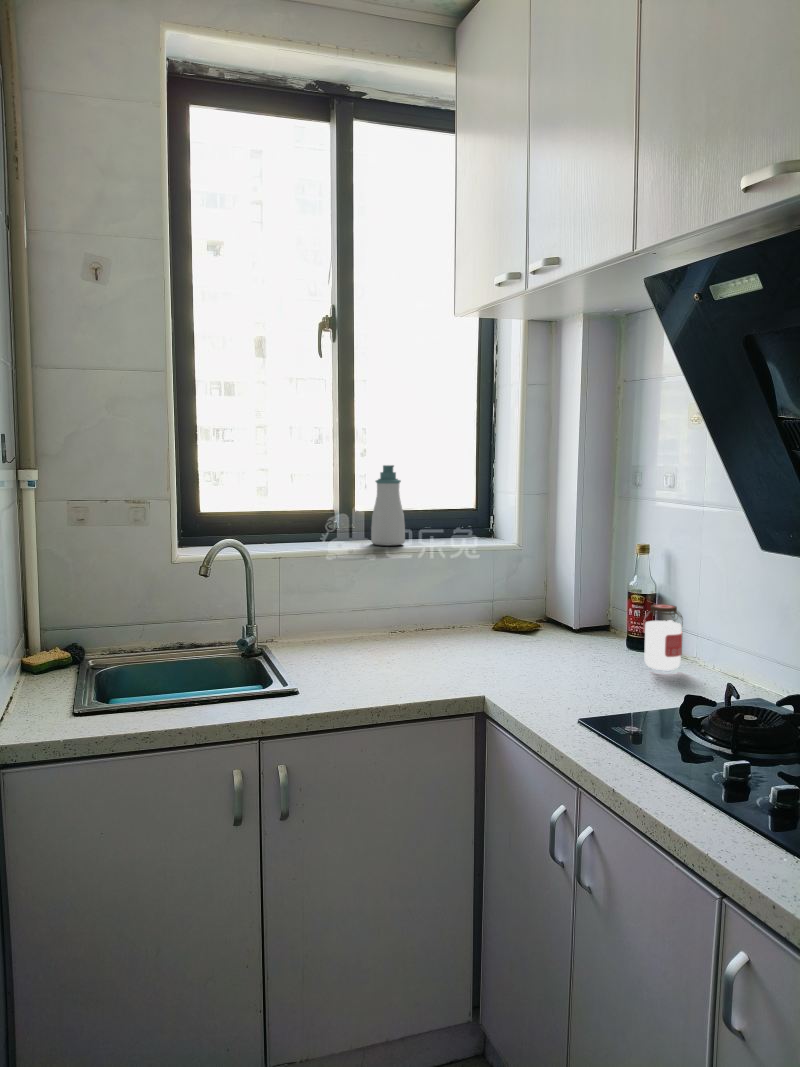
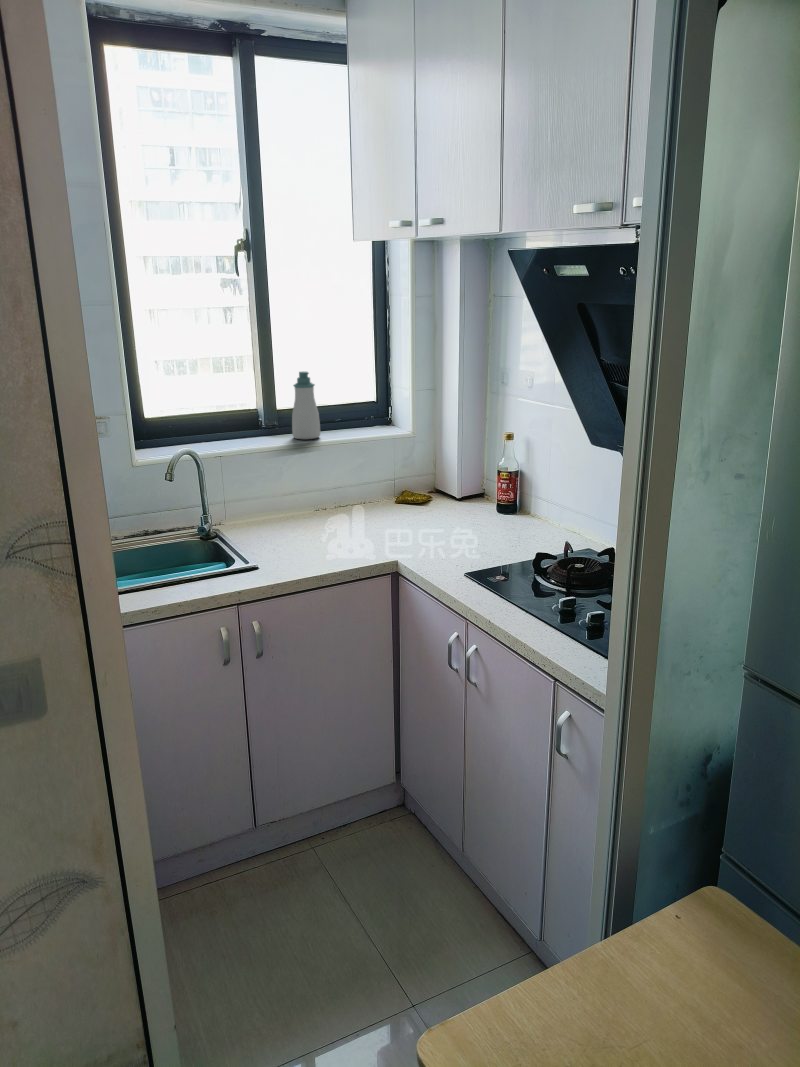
jar: present [643,604,682,670] -> none [510,481,538,531]

